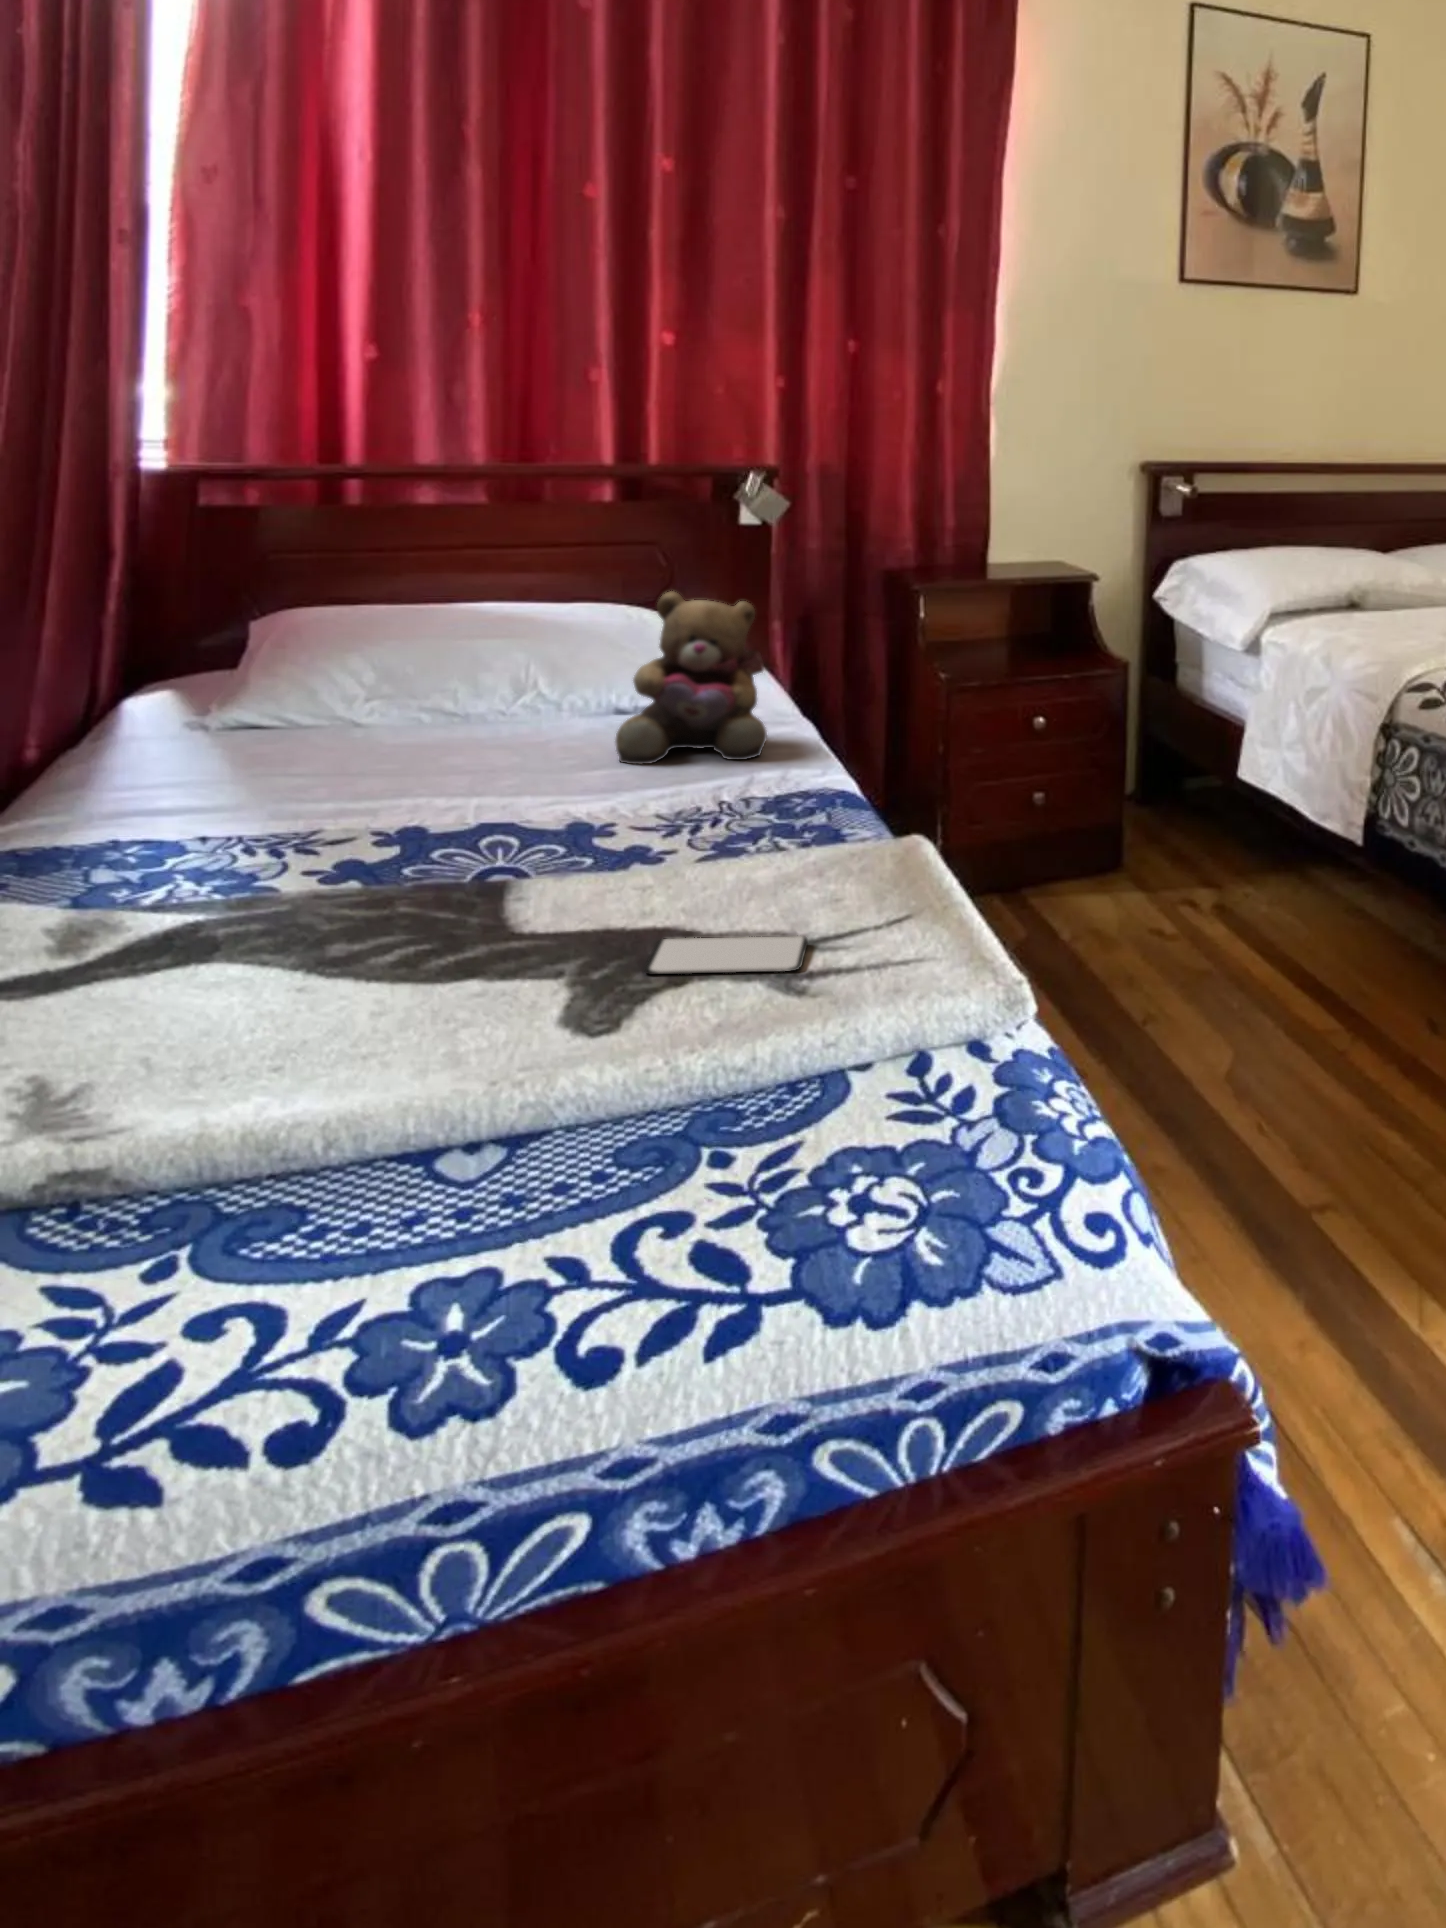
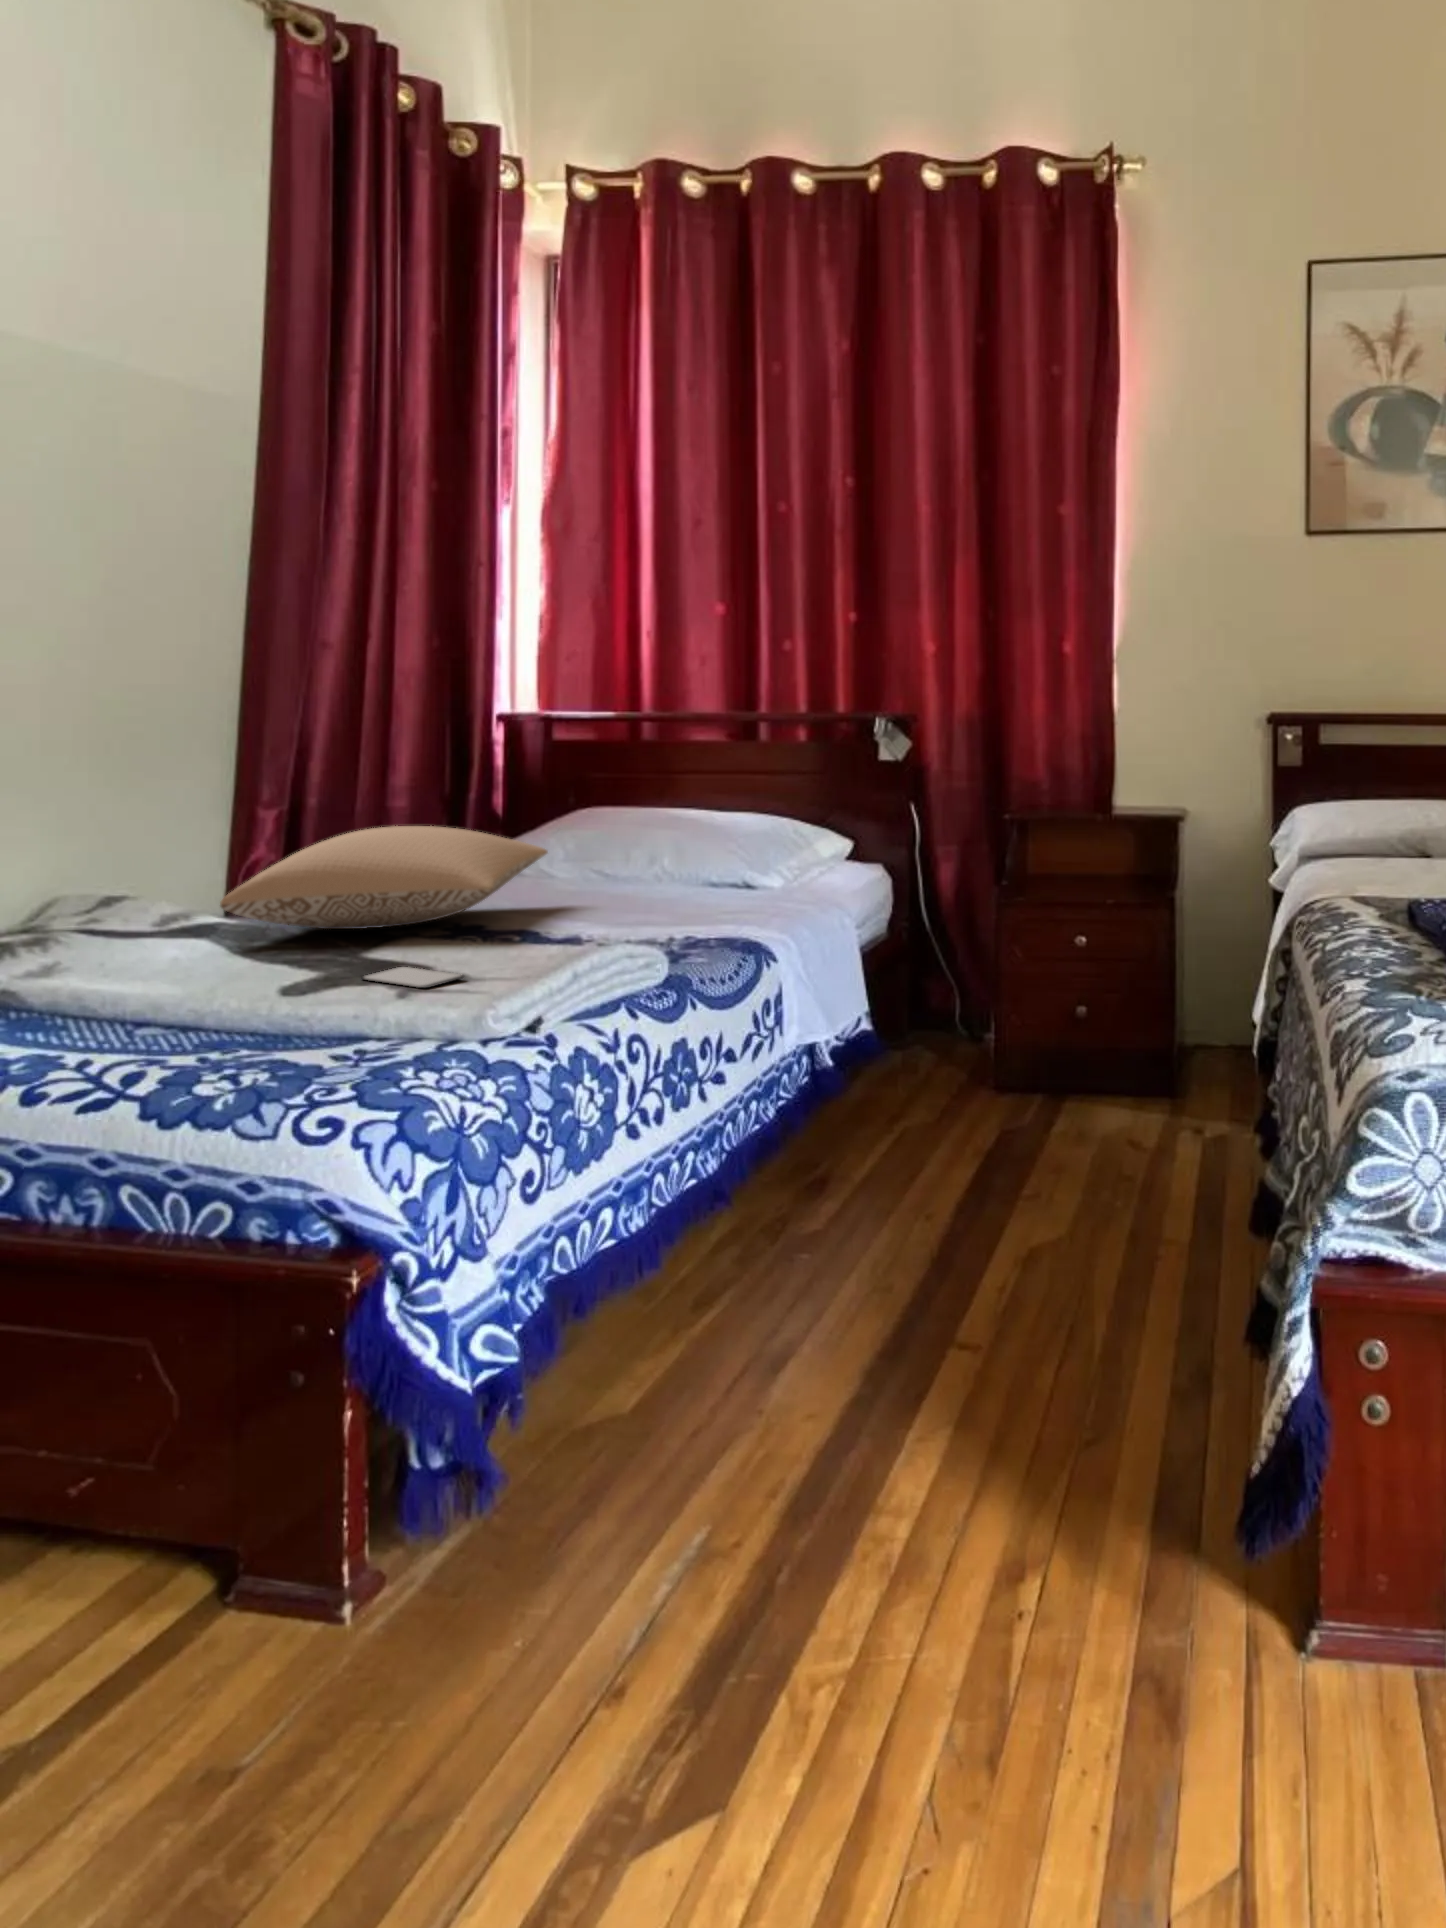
teddy bear: present [616,592,767,764] -> none [636,781,746,905]
pillow: none [119,692,623,897] -> present [220,826,548,929]

